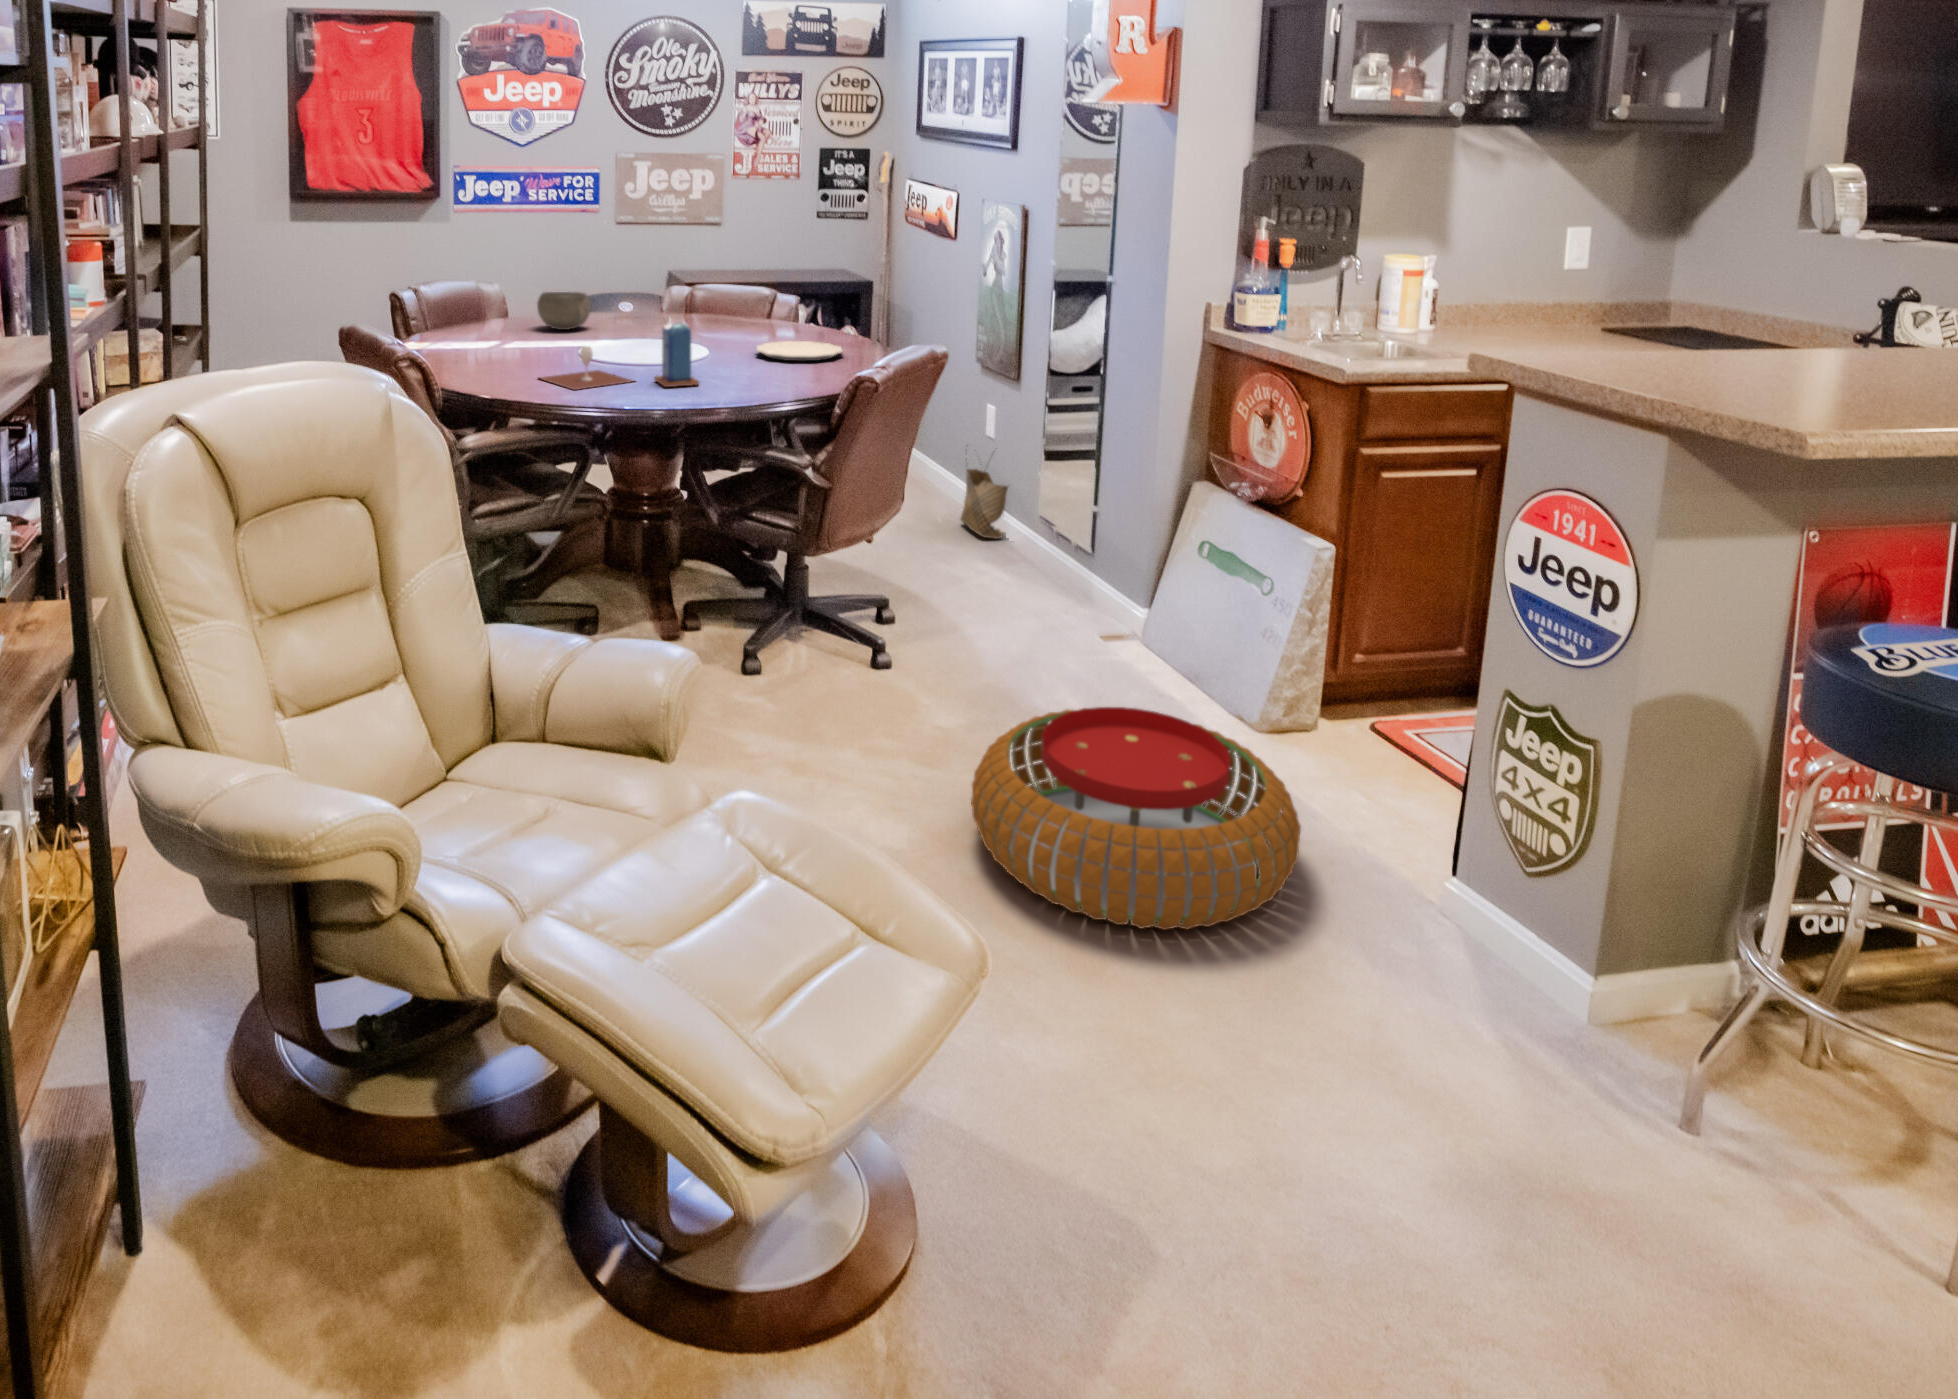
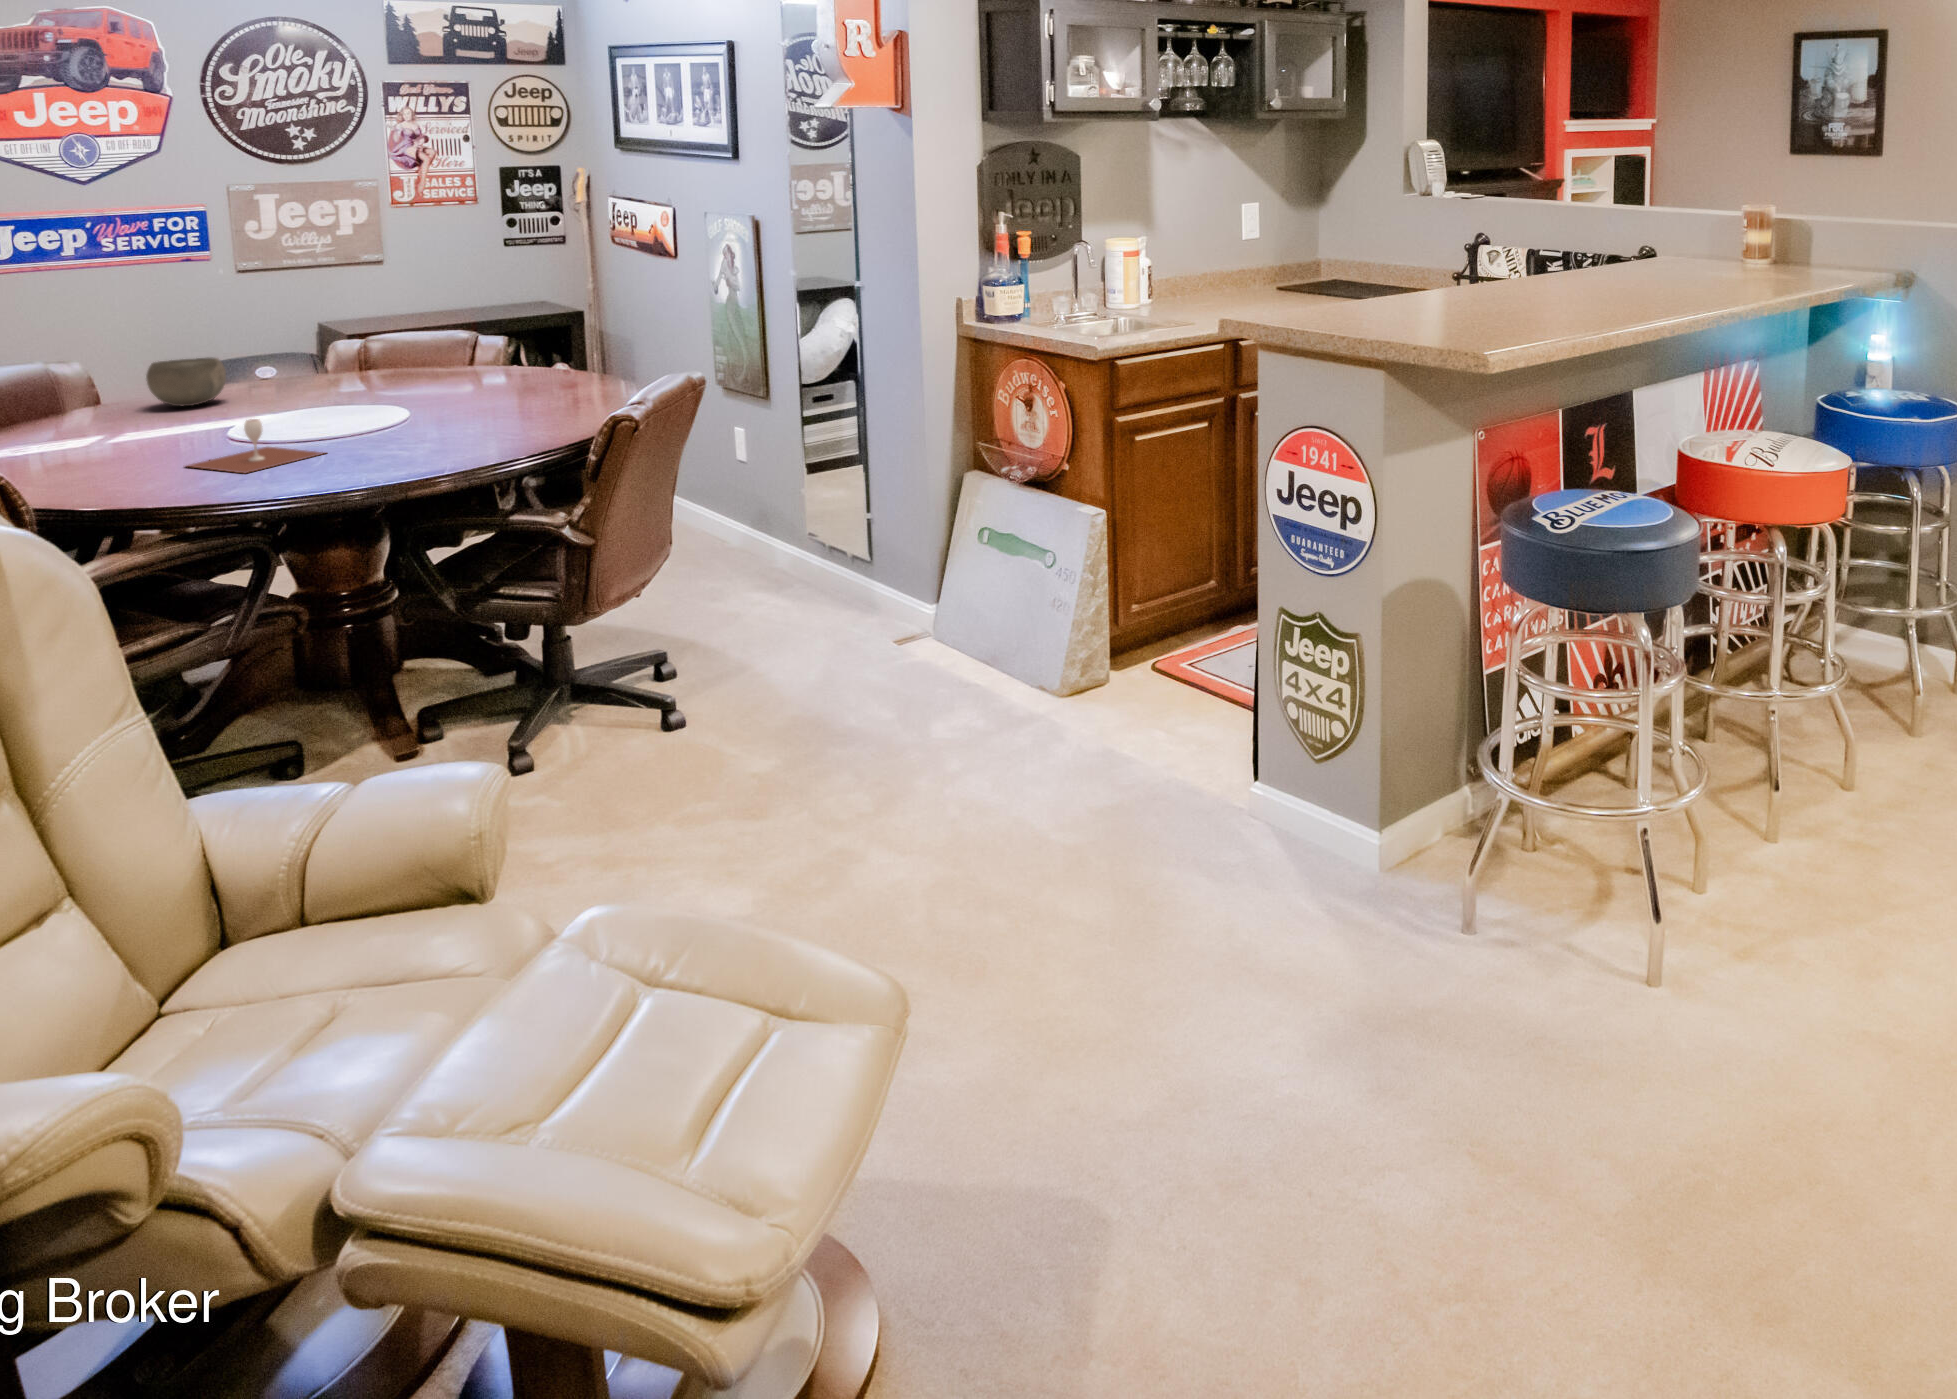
candle: present [654,319,699,387] -> none [351,371,415,455]
plate: present [756,341,842,361] -> none [467,383,577,407]
woven basket: present [960,445,1008,539] -> none [715,470,768,571]
pouf: present [971,707,1301,930] -> none [815,699,1132,911]

